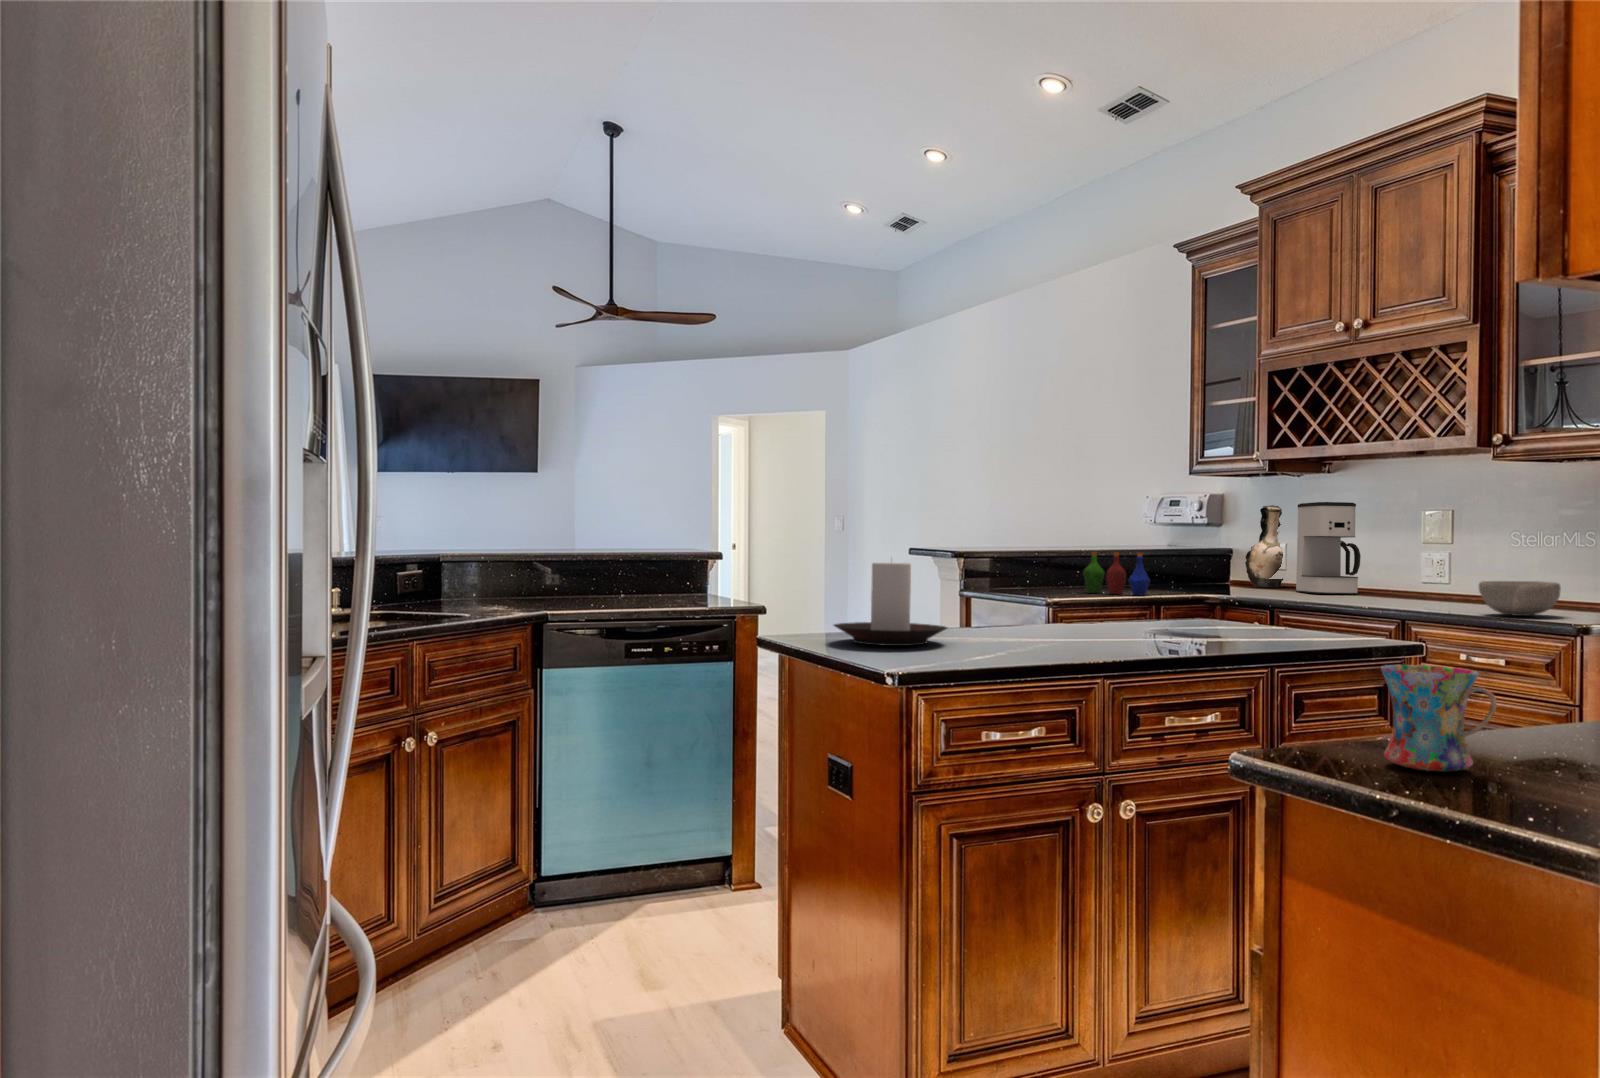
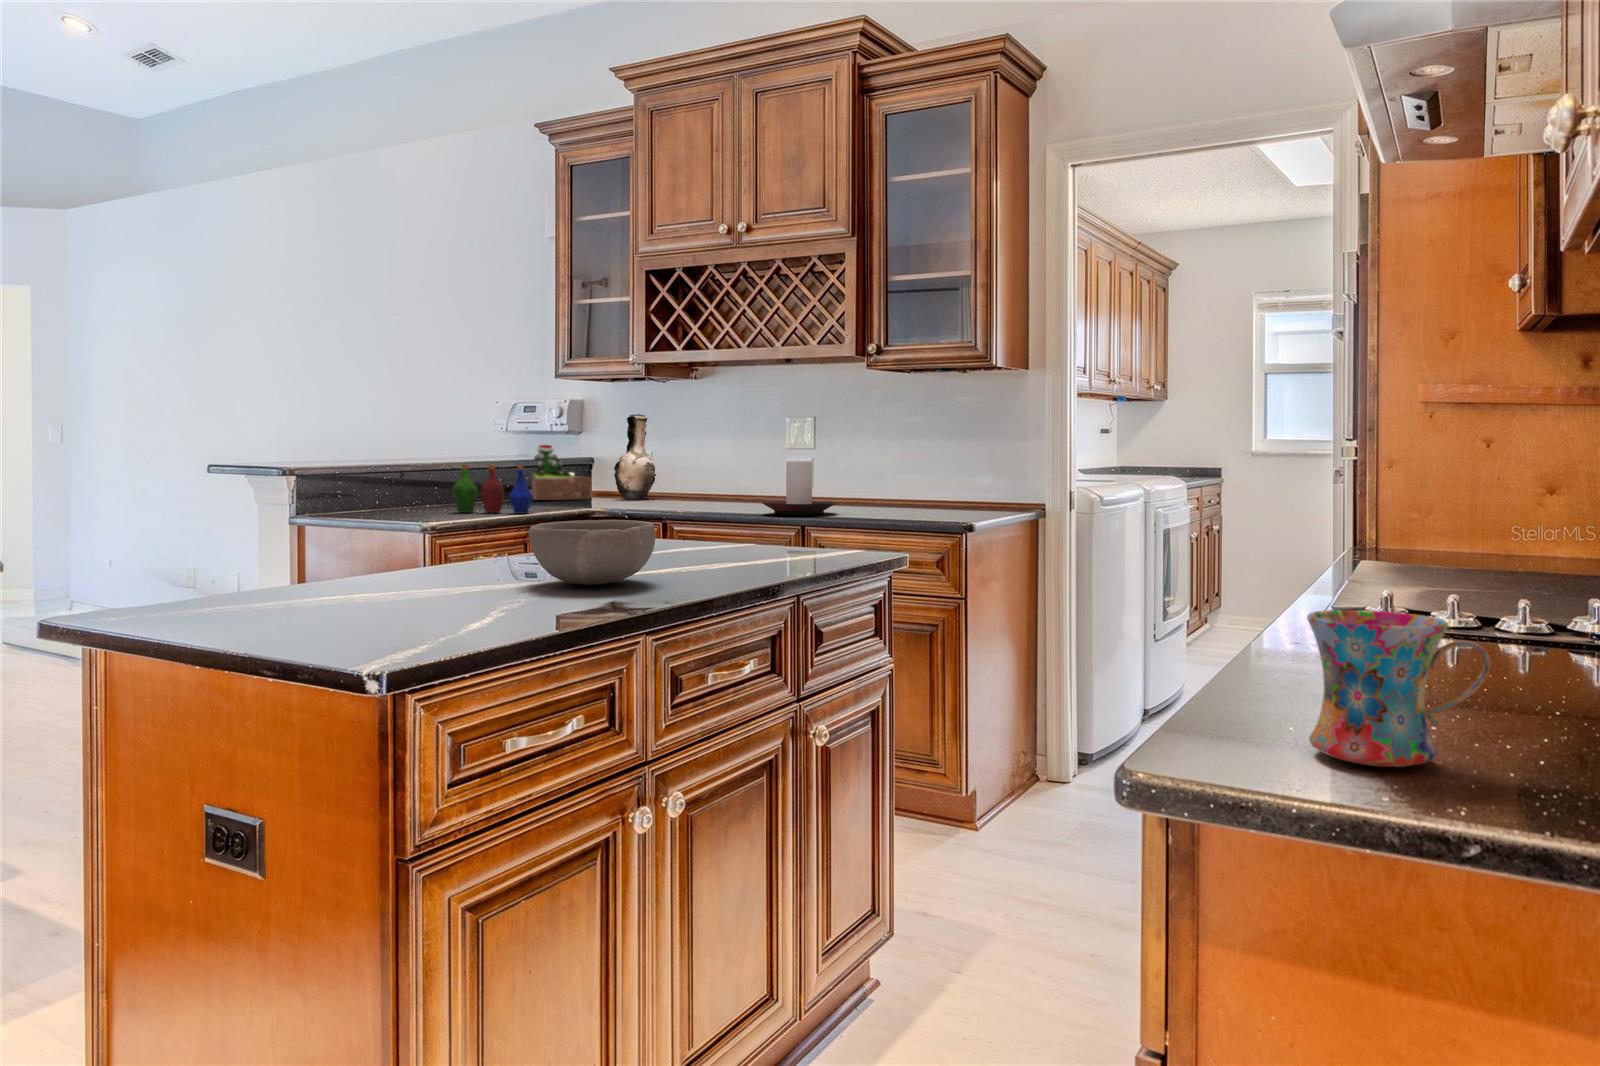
coffee maker: present [1296,502,1361,594] -> none [671,410,730,504]
succulent plant: none [1164,534,1226,586] -> present [530,445,592,500]
candle holder: present [834,563,947,646] -> present [762,461,836,515]
bowl: present [1479,581,1561,616] -> present [529,520,655,585]

